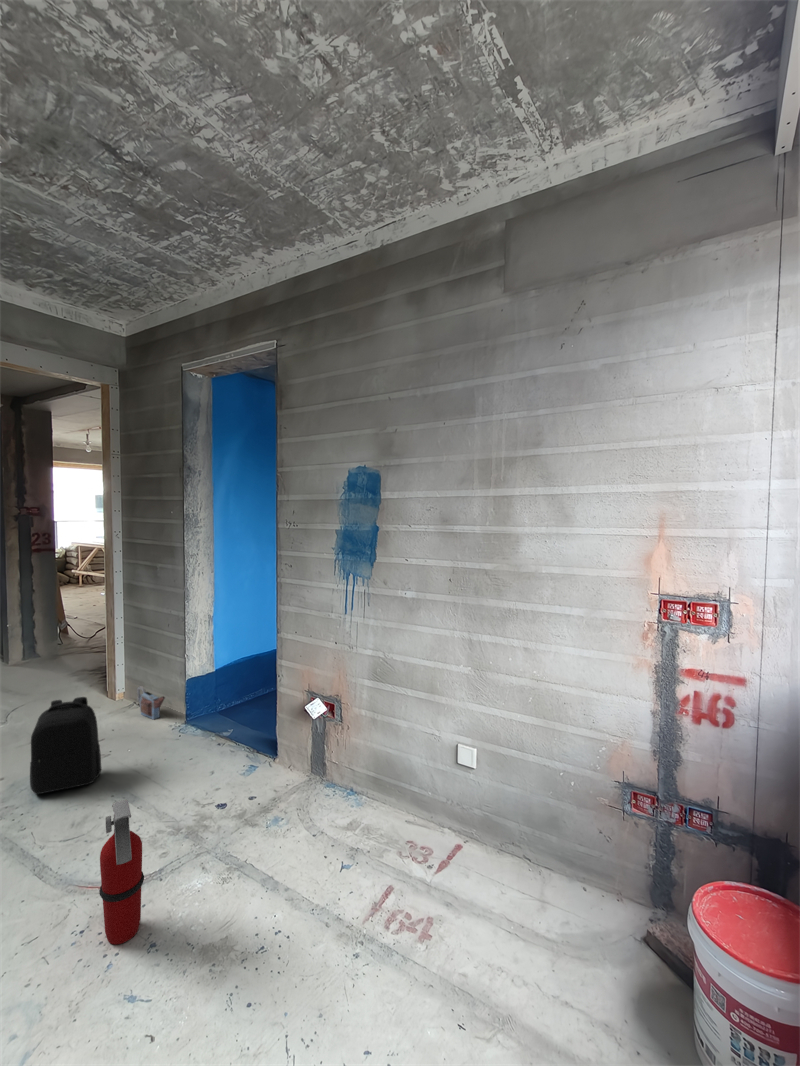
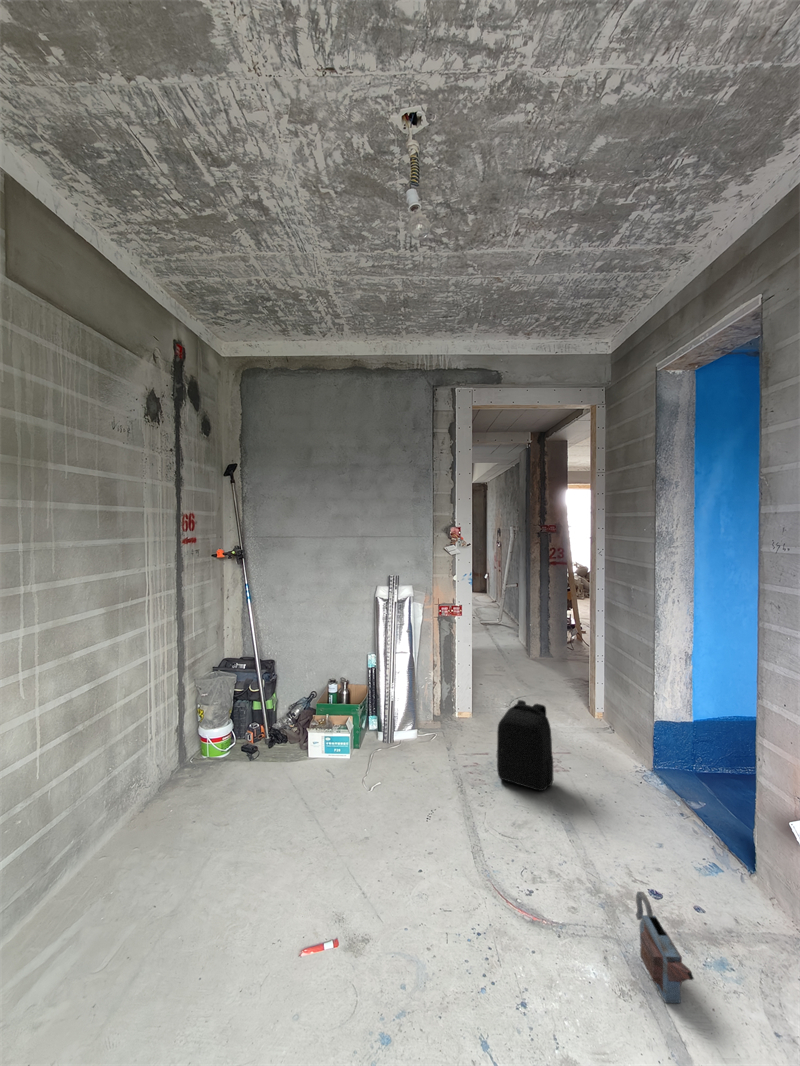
watering can: present [137,686,165,719] -> present [636,891,694,1003]
fire extinguisher: present [99,799,144,944] -> none [487,824,528,977]

